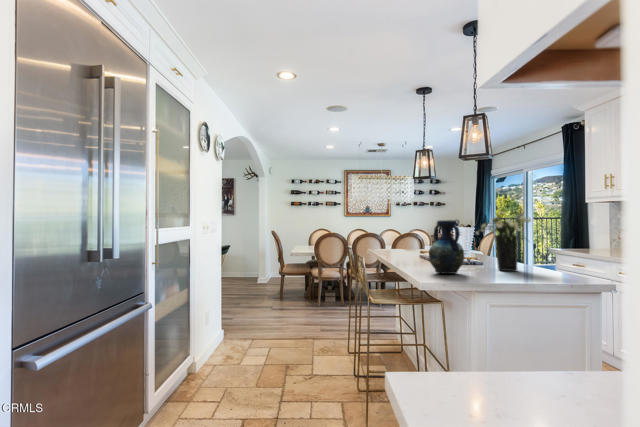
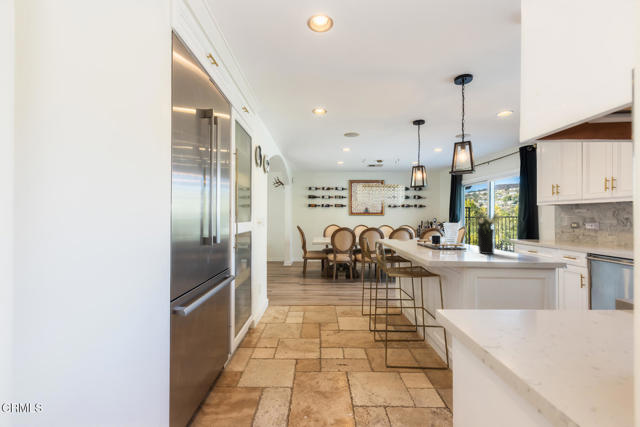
vase: present [429,220,464,274] -> none [431,217,457,256]

